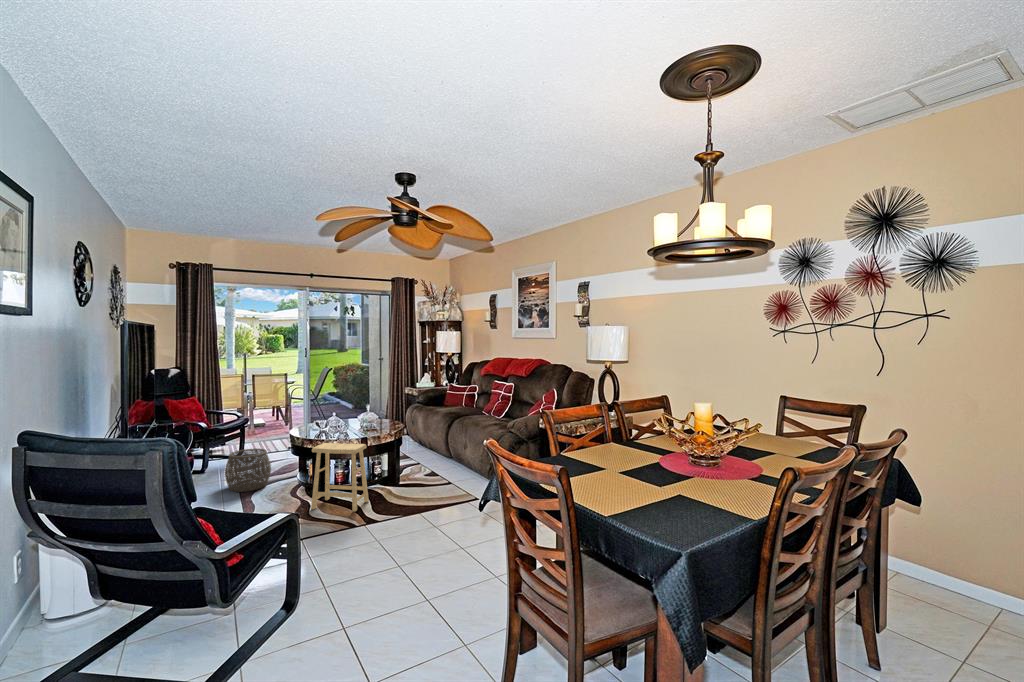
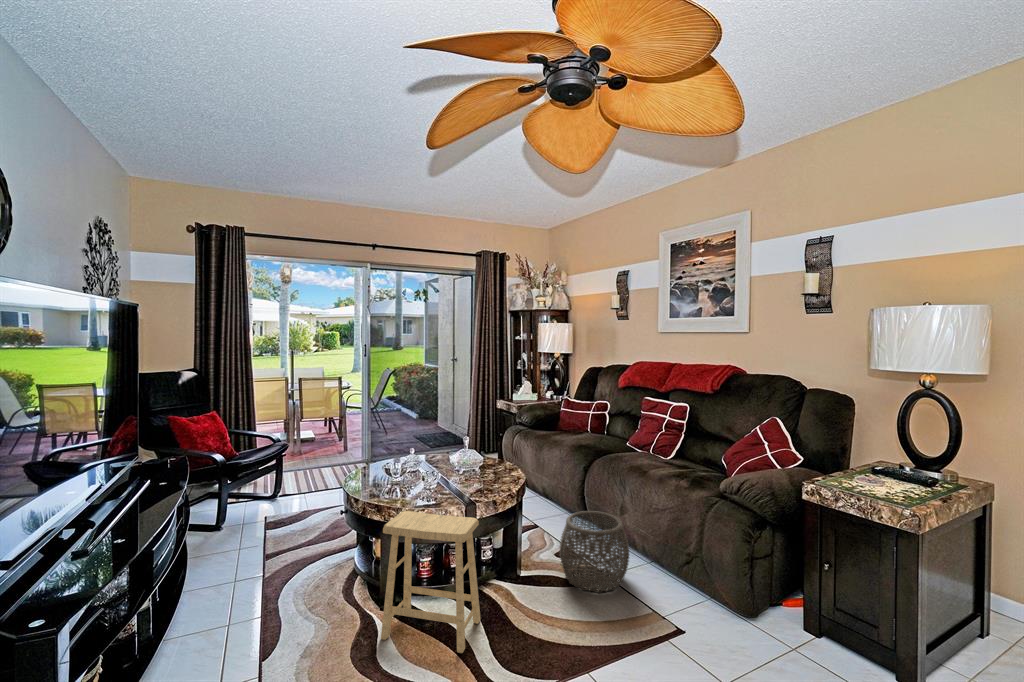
woven basket: present [225,449,271,492] -> present [560,511,629,592]

